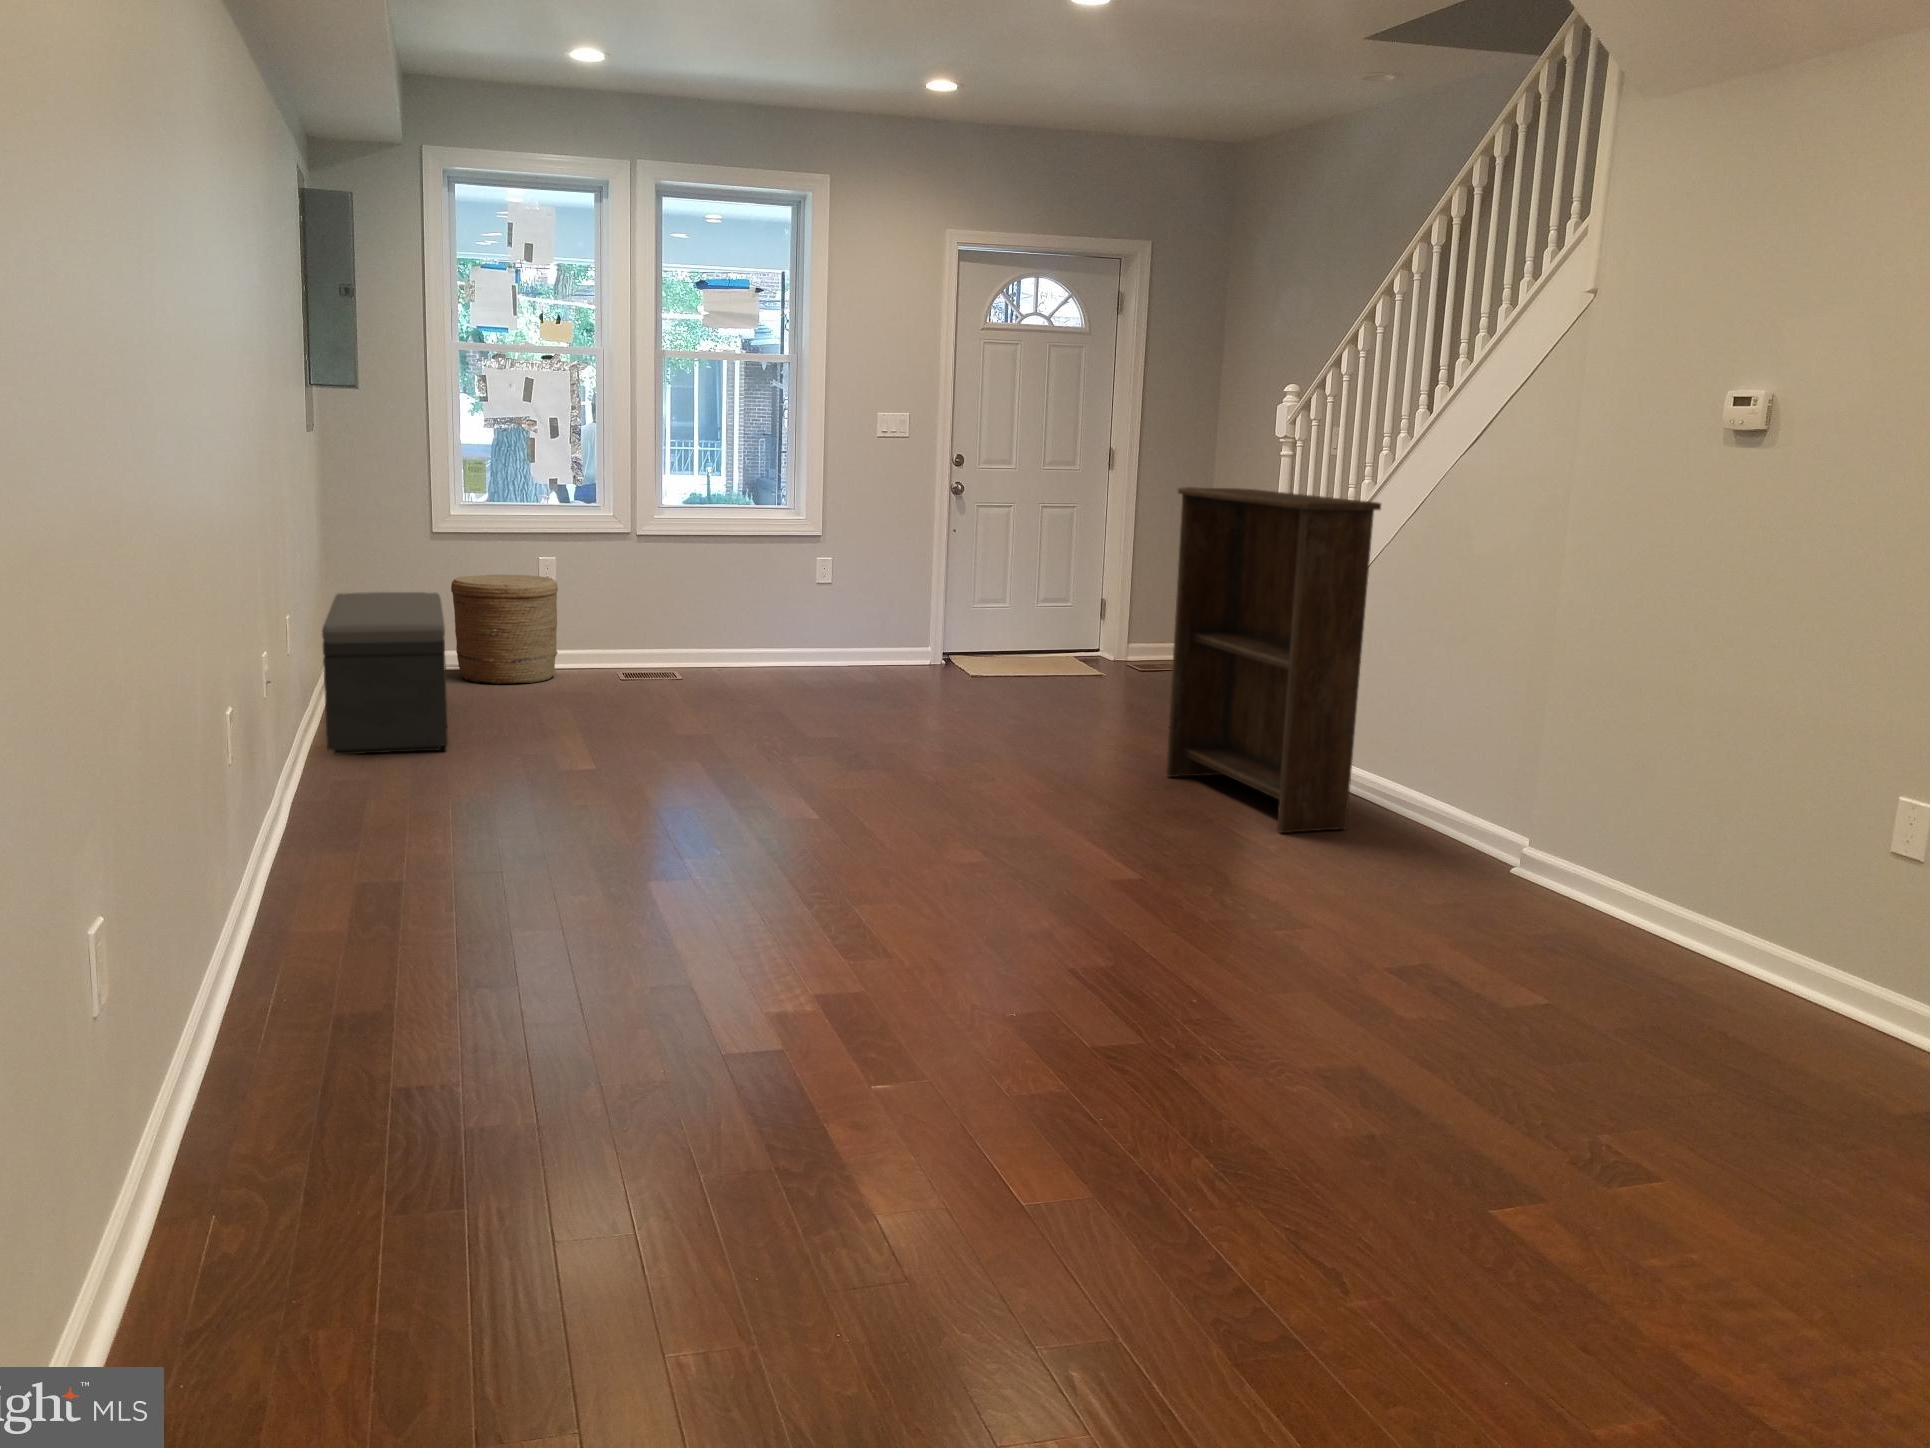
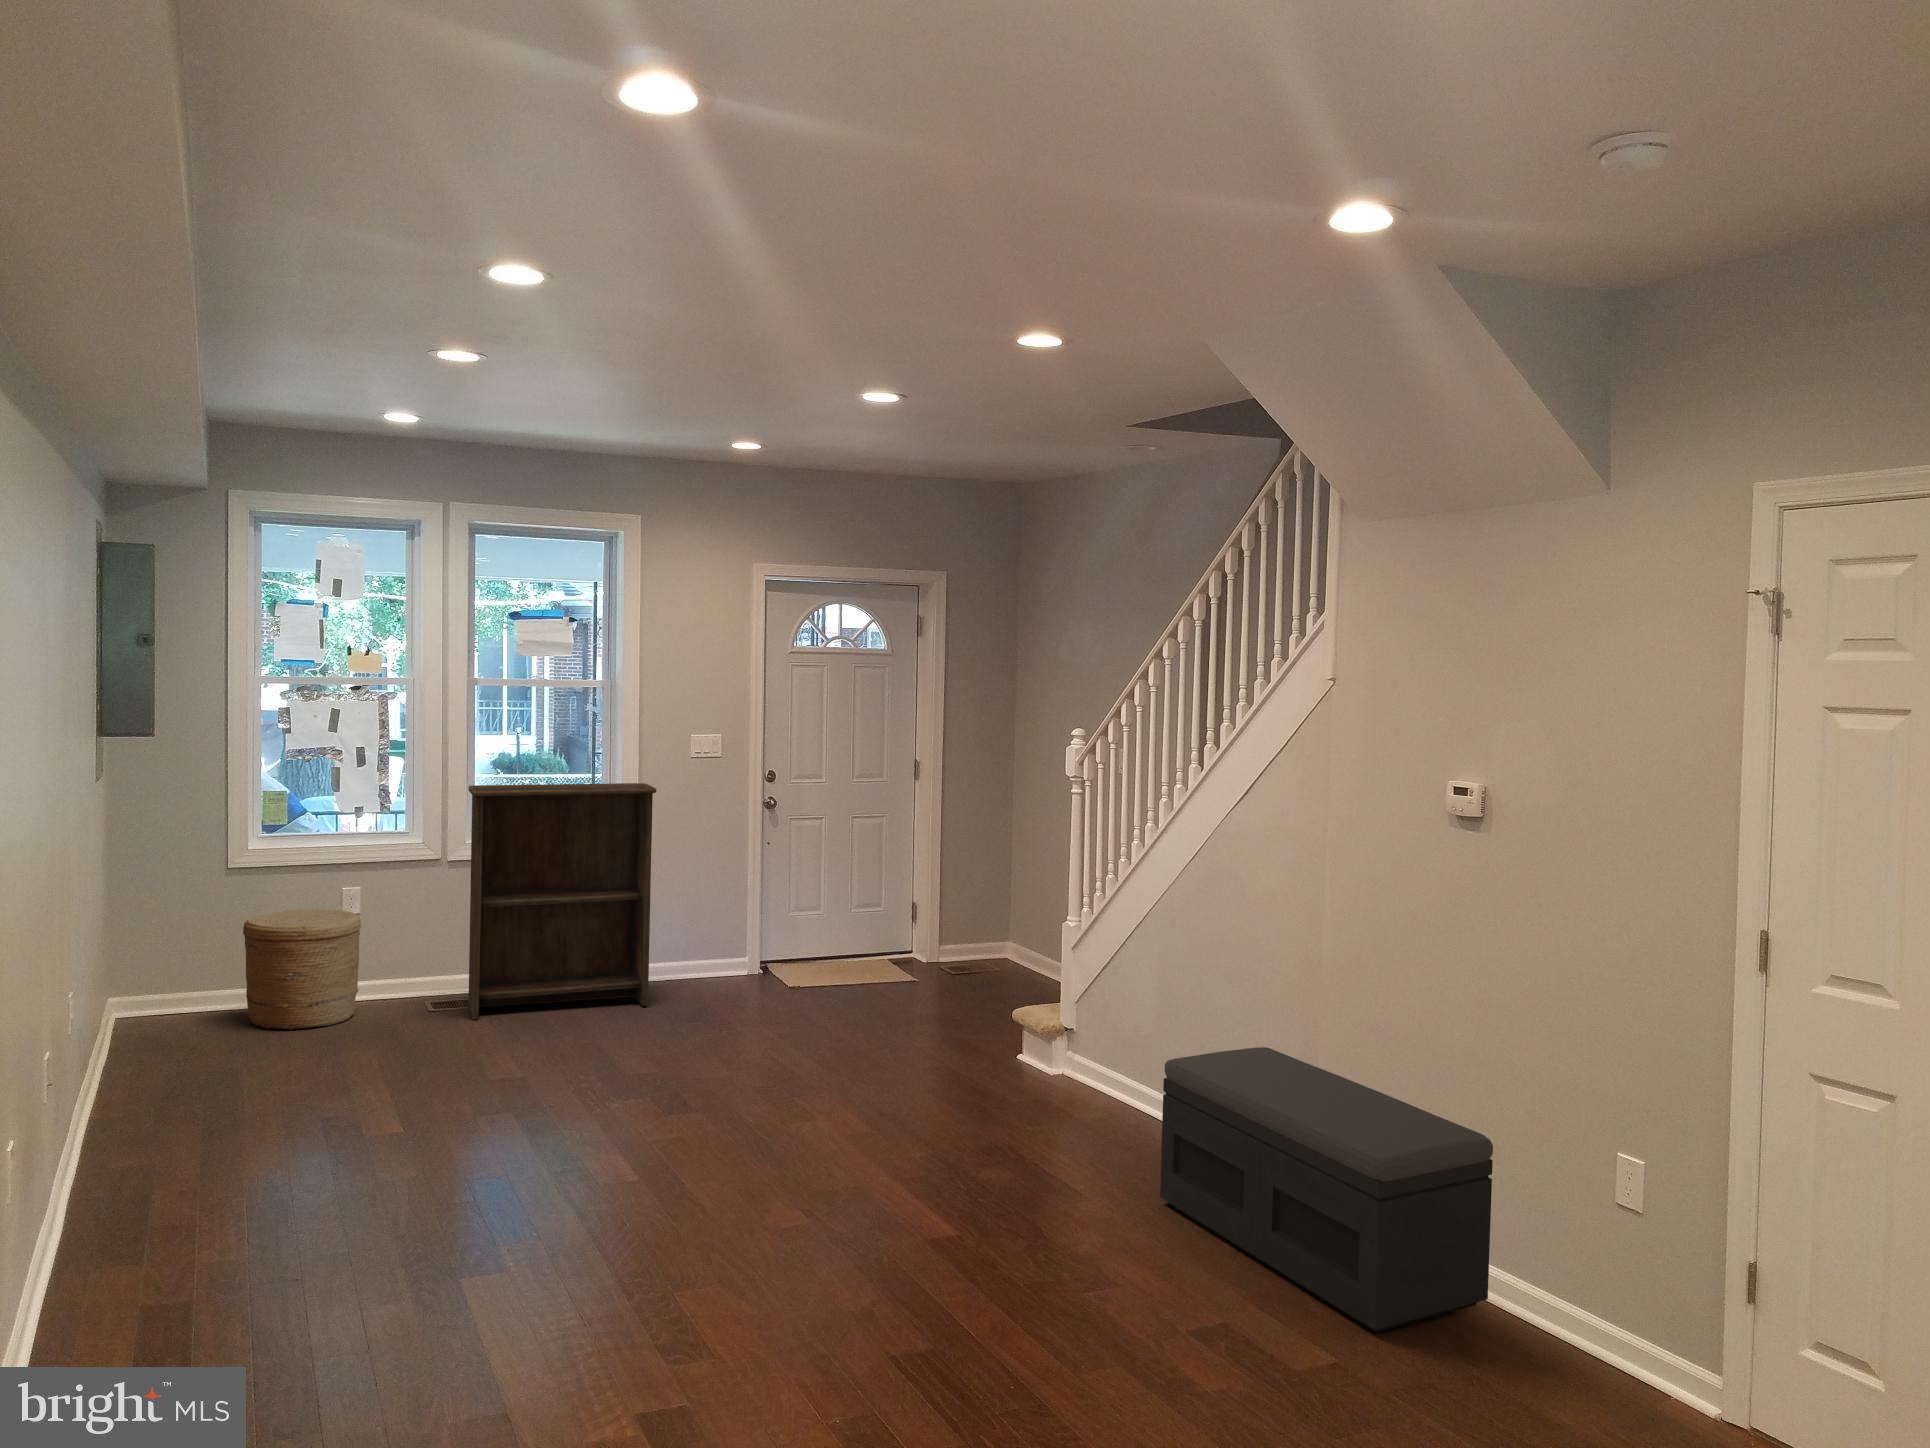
bookshelf: present [1166,487,1381,833] -> present [468,783,656,1019]
storage bench: present [322,592,448,755] -> present [1160,1047,1493,1333]

